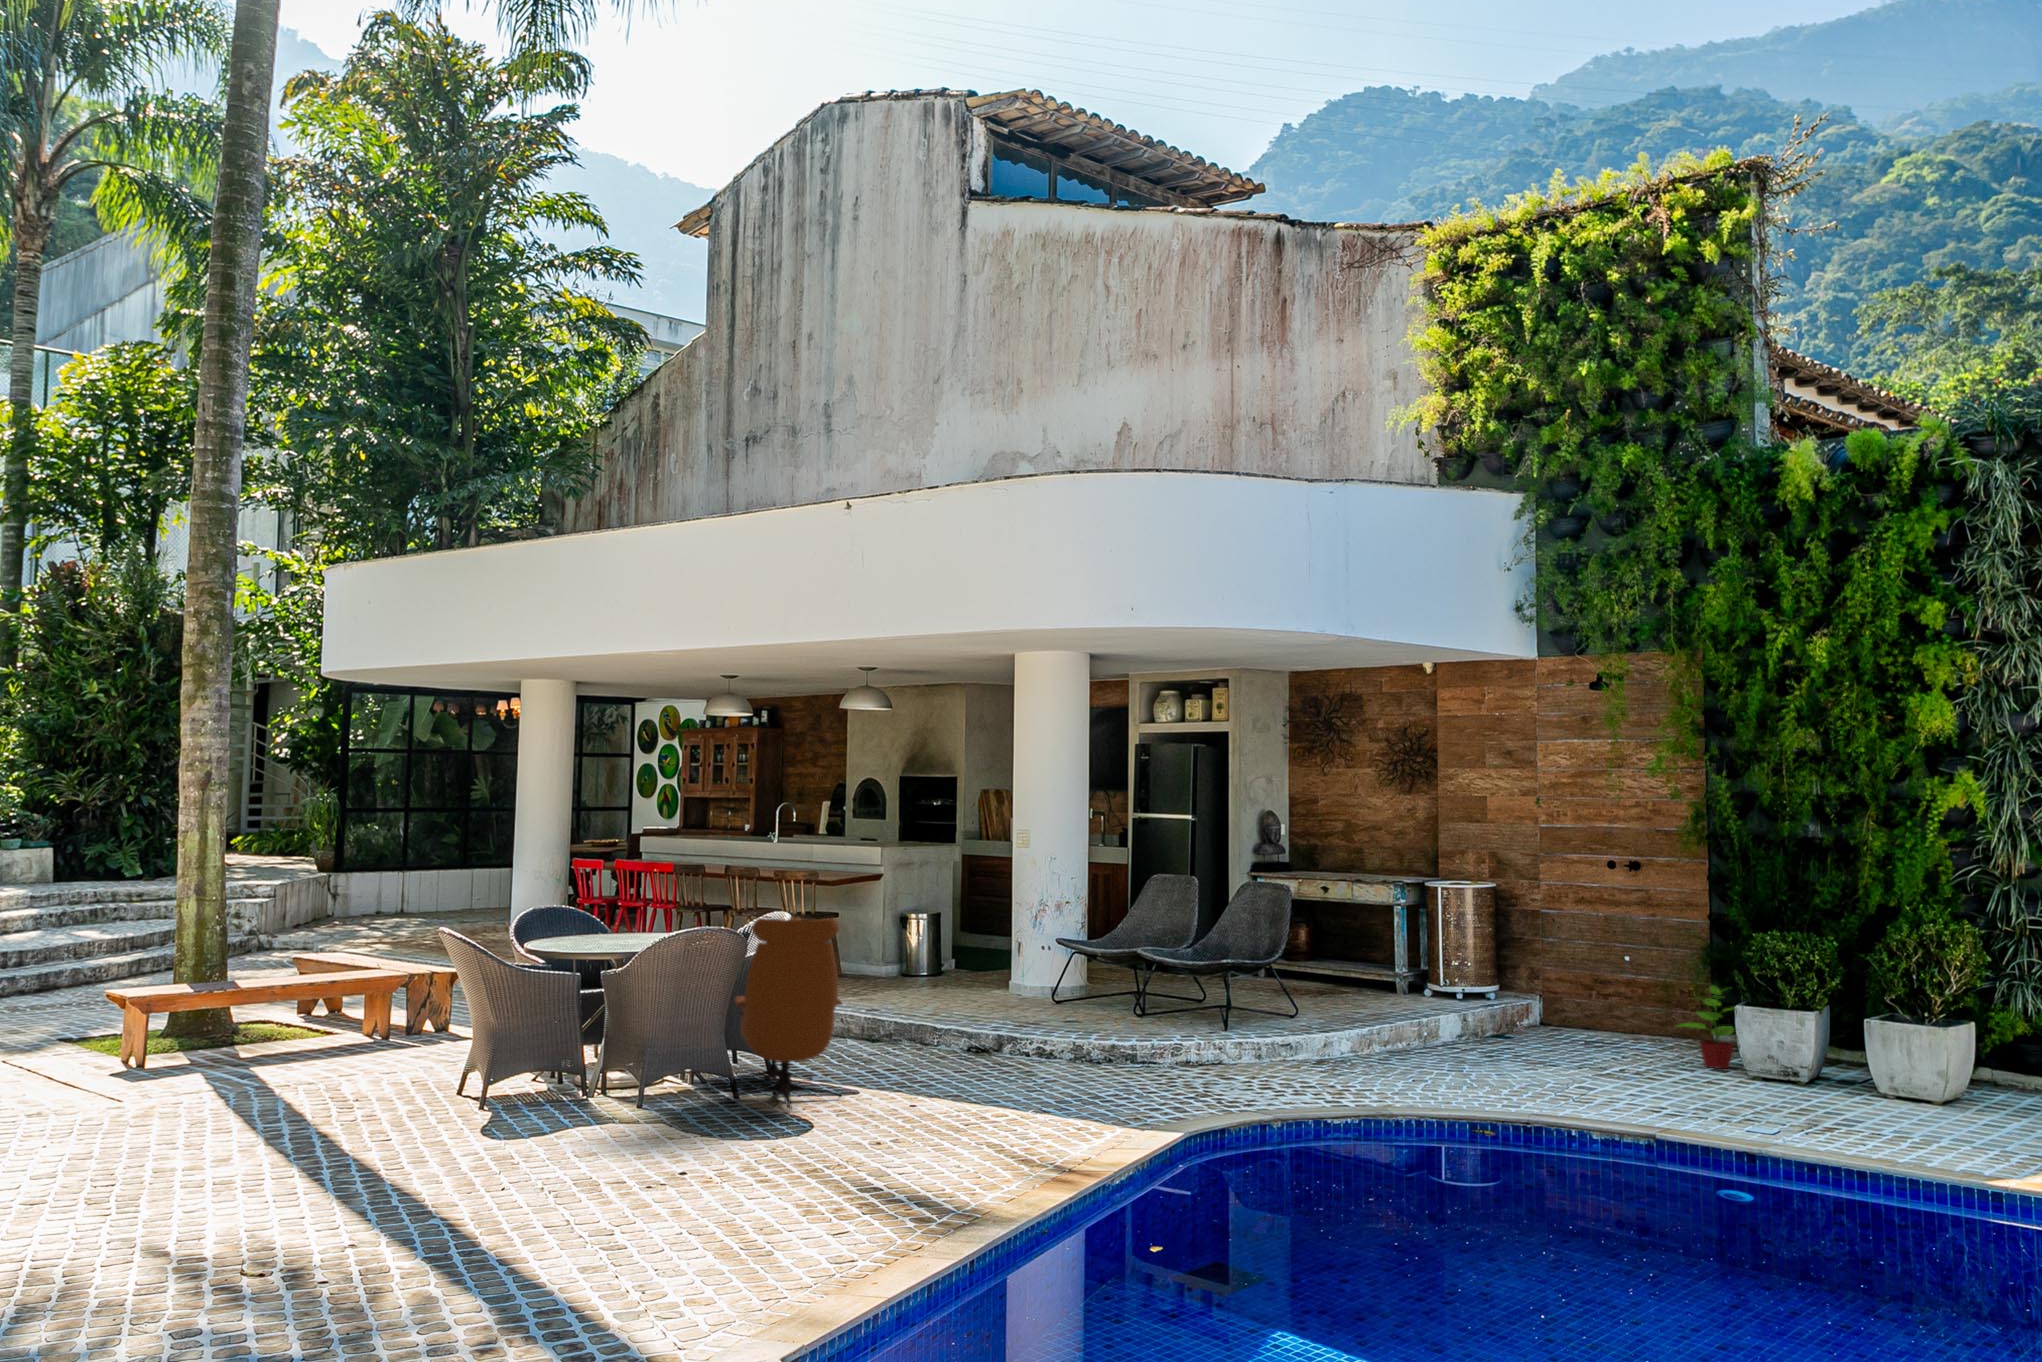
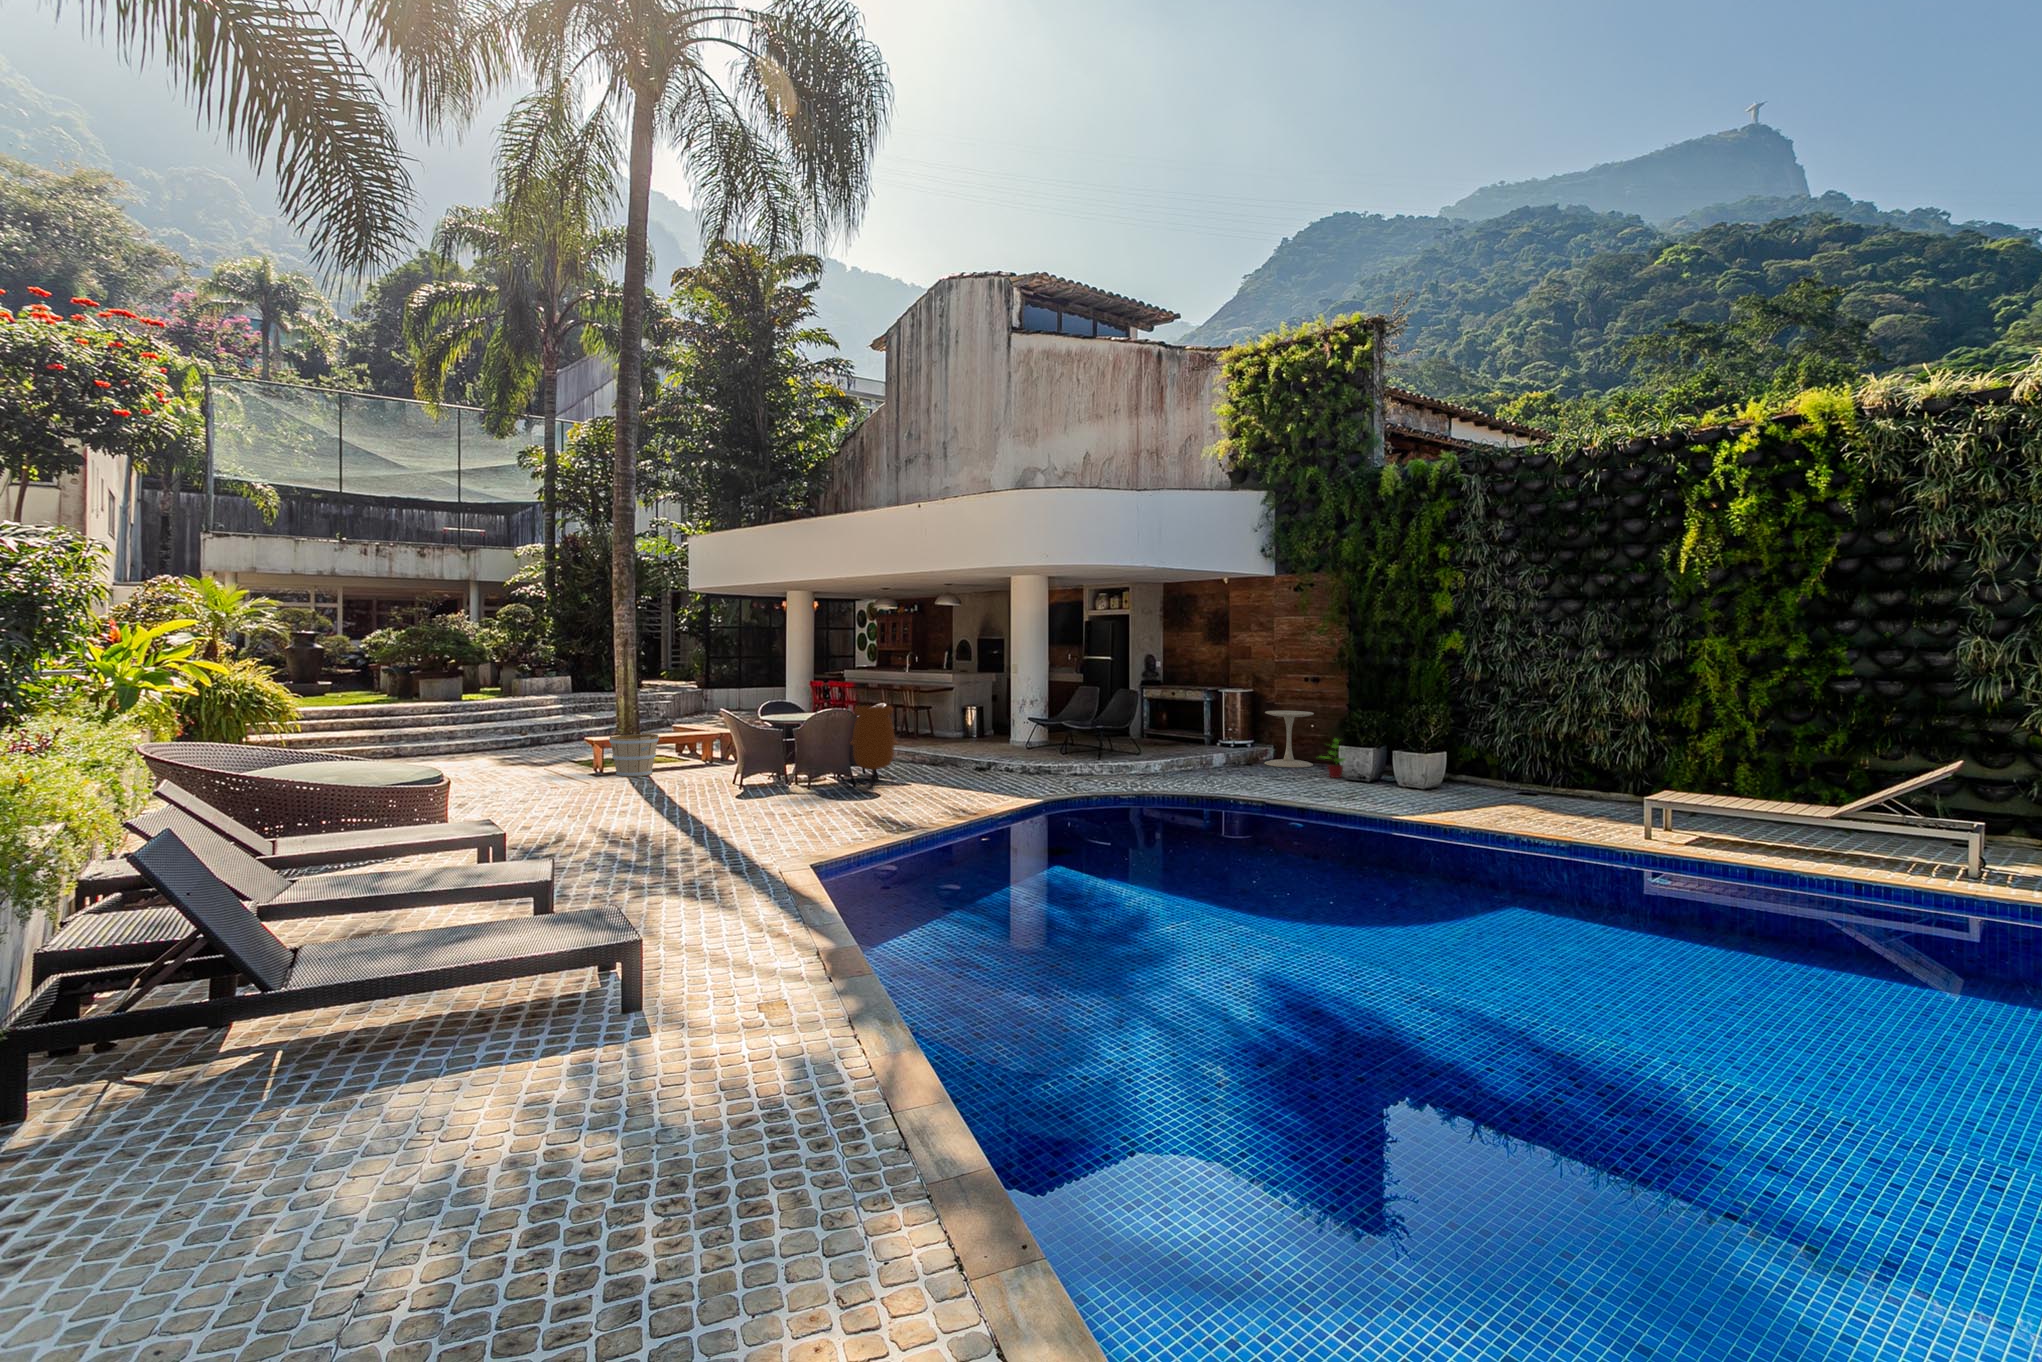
pedestal table: none [1537,926,1638,1044] -> present [1265,711,1314,768]
wooden bucket: none [165,976,280,1078] -> present [609,733,659,777]

